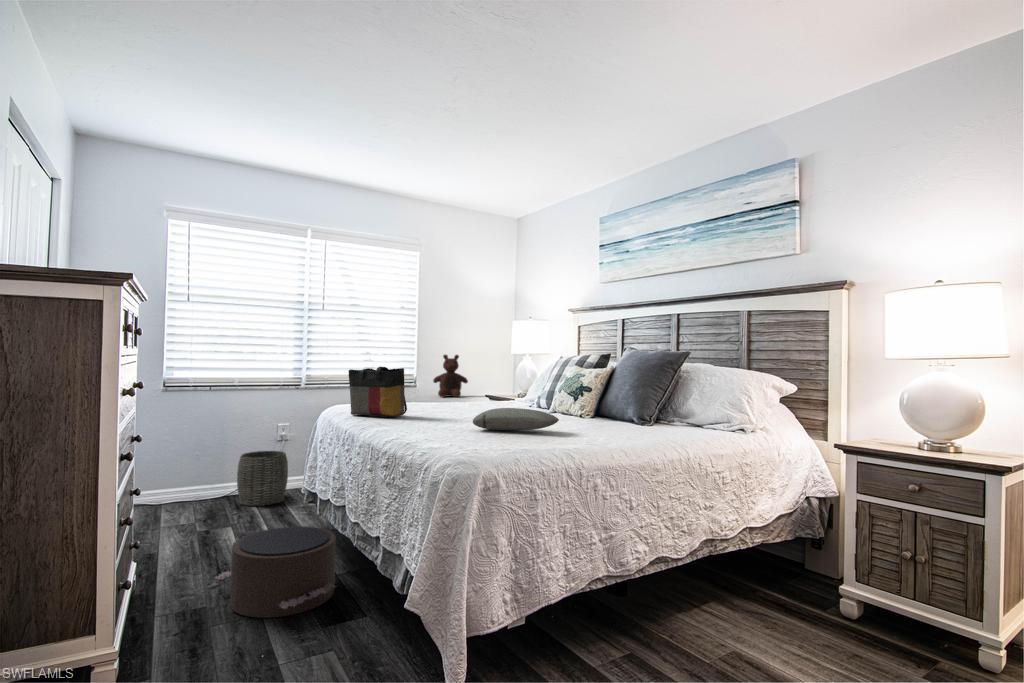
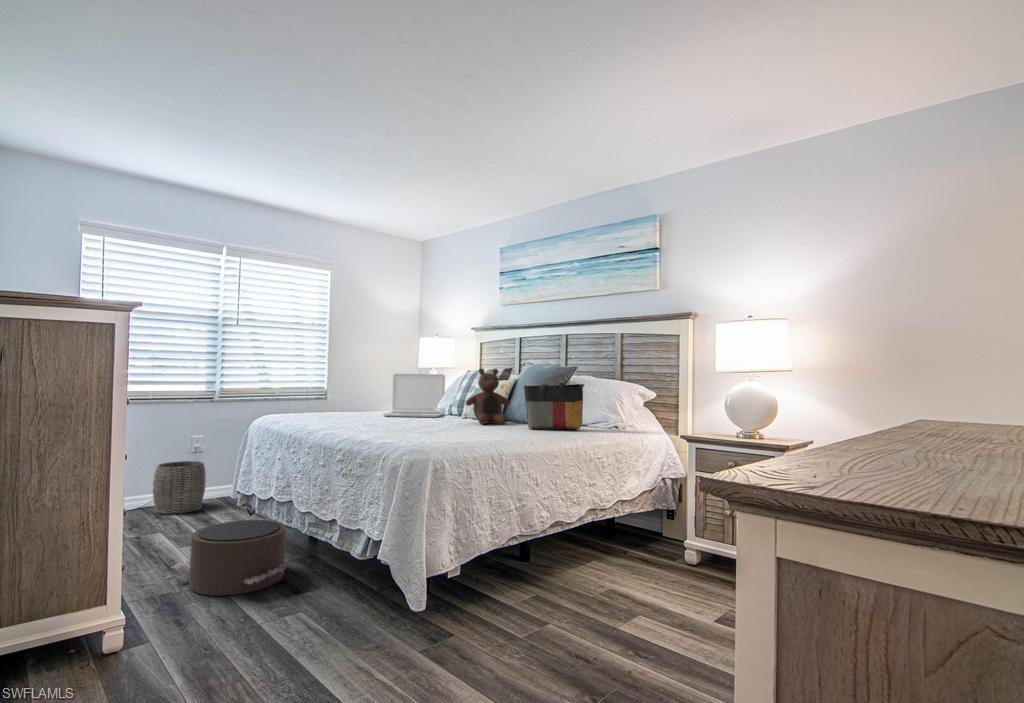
stuffed bear: present [433,355,468,397] -> present [466,368,510,424]
laptop: none [462,360,533,411] -> present [383,374,445,417]
tote bag: present [349,367,407,417] -> present [524,383,585,430]
pillow: present [473,408,559,430] -> none [407,412,479,429]

